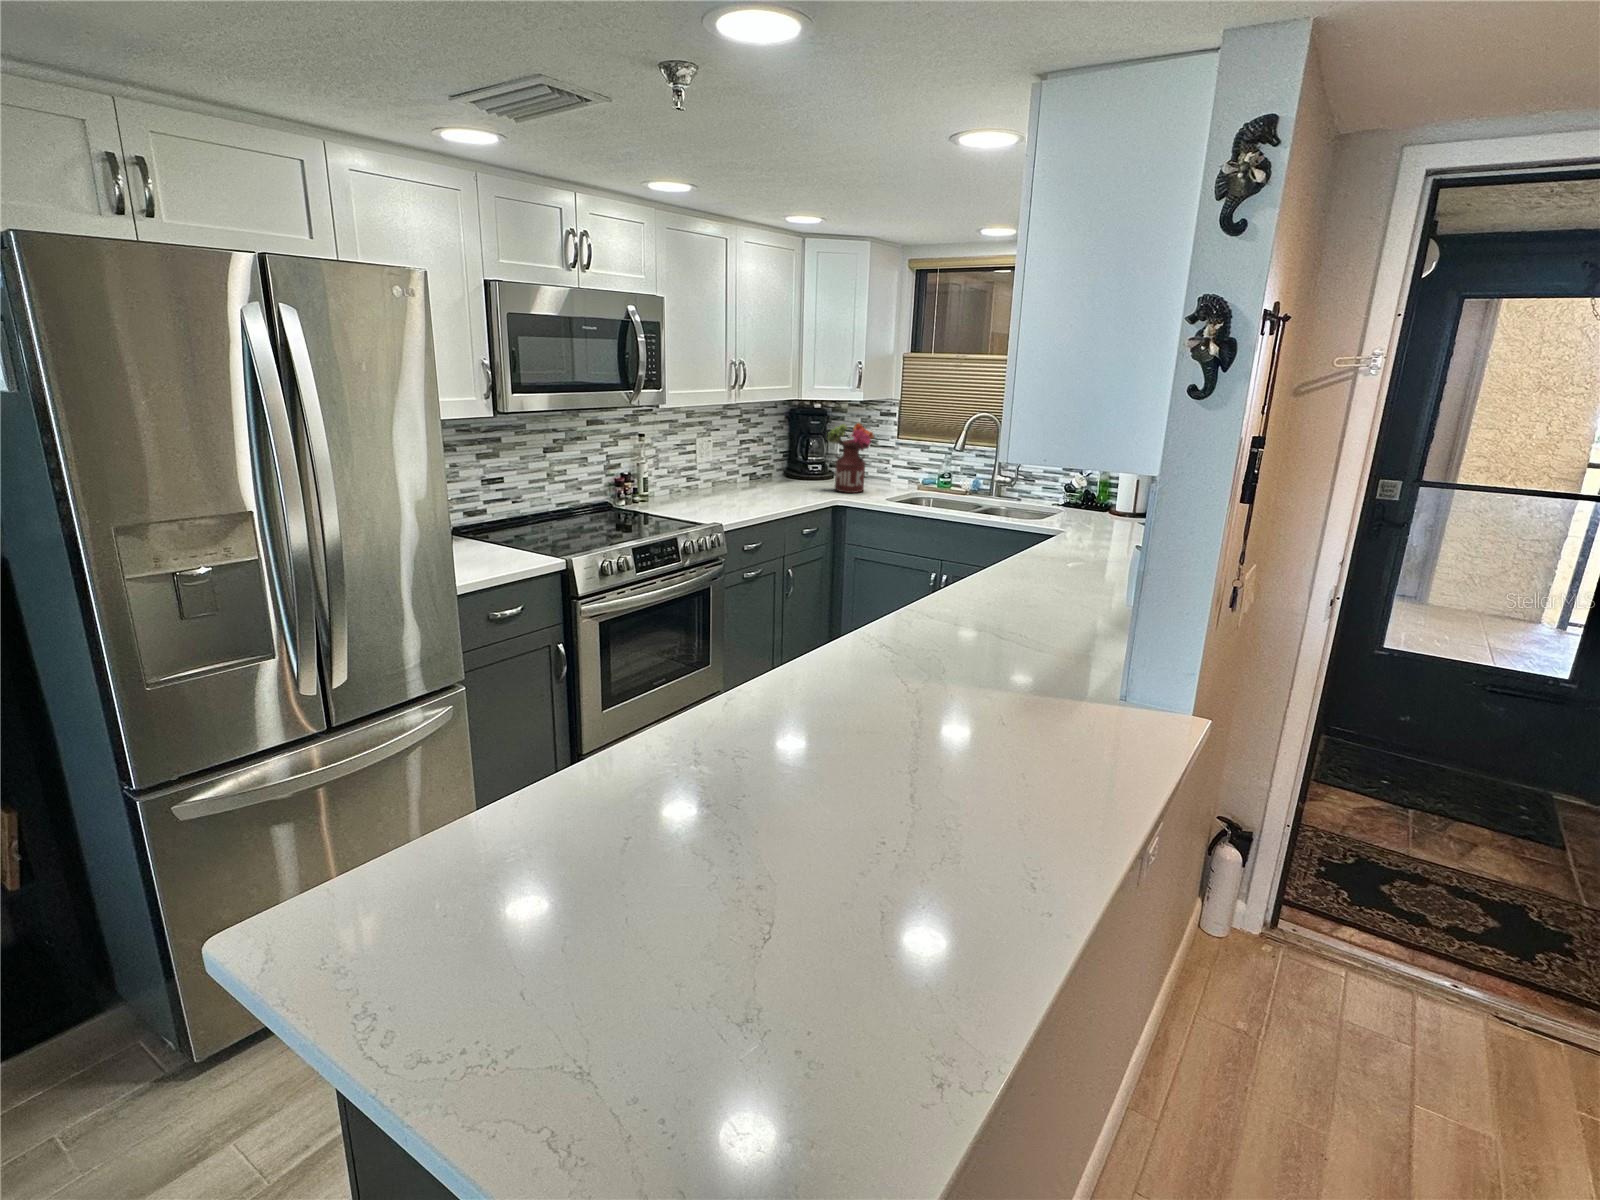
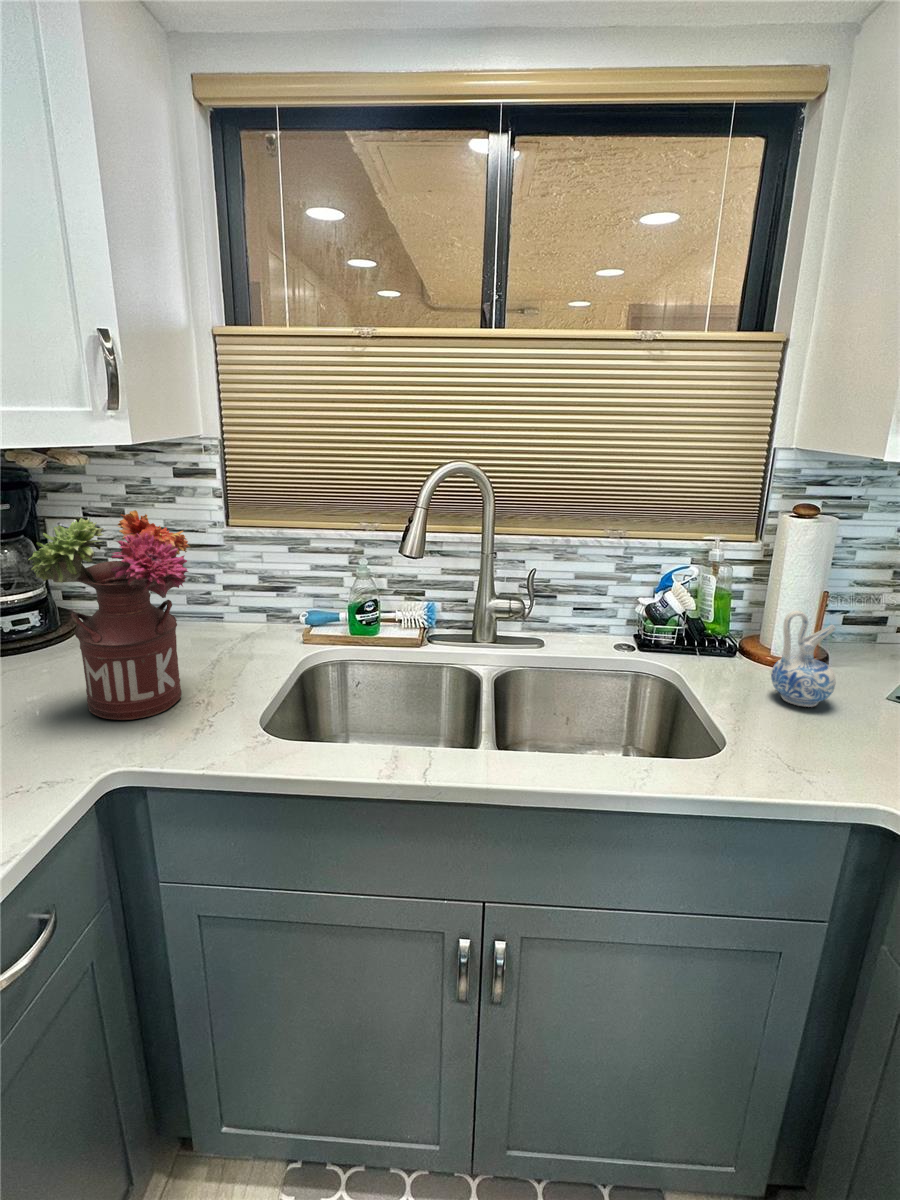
ceramic pitcher: none [1084,478,1109,519] -> present [771,611,836,707]

